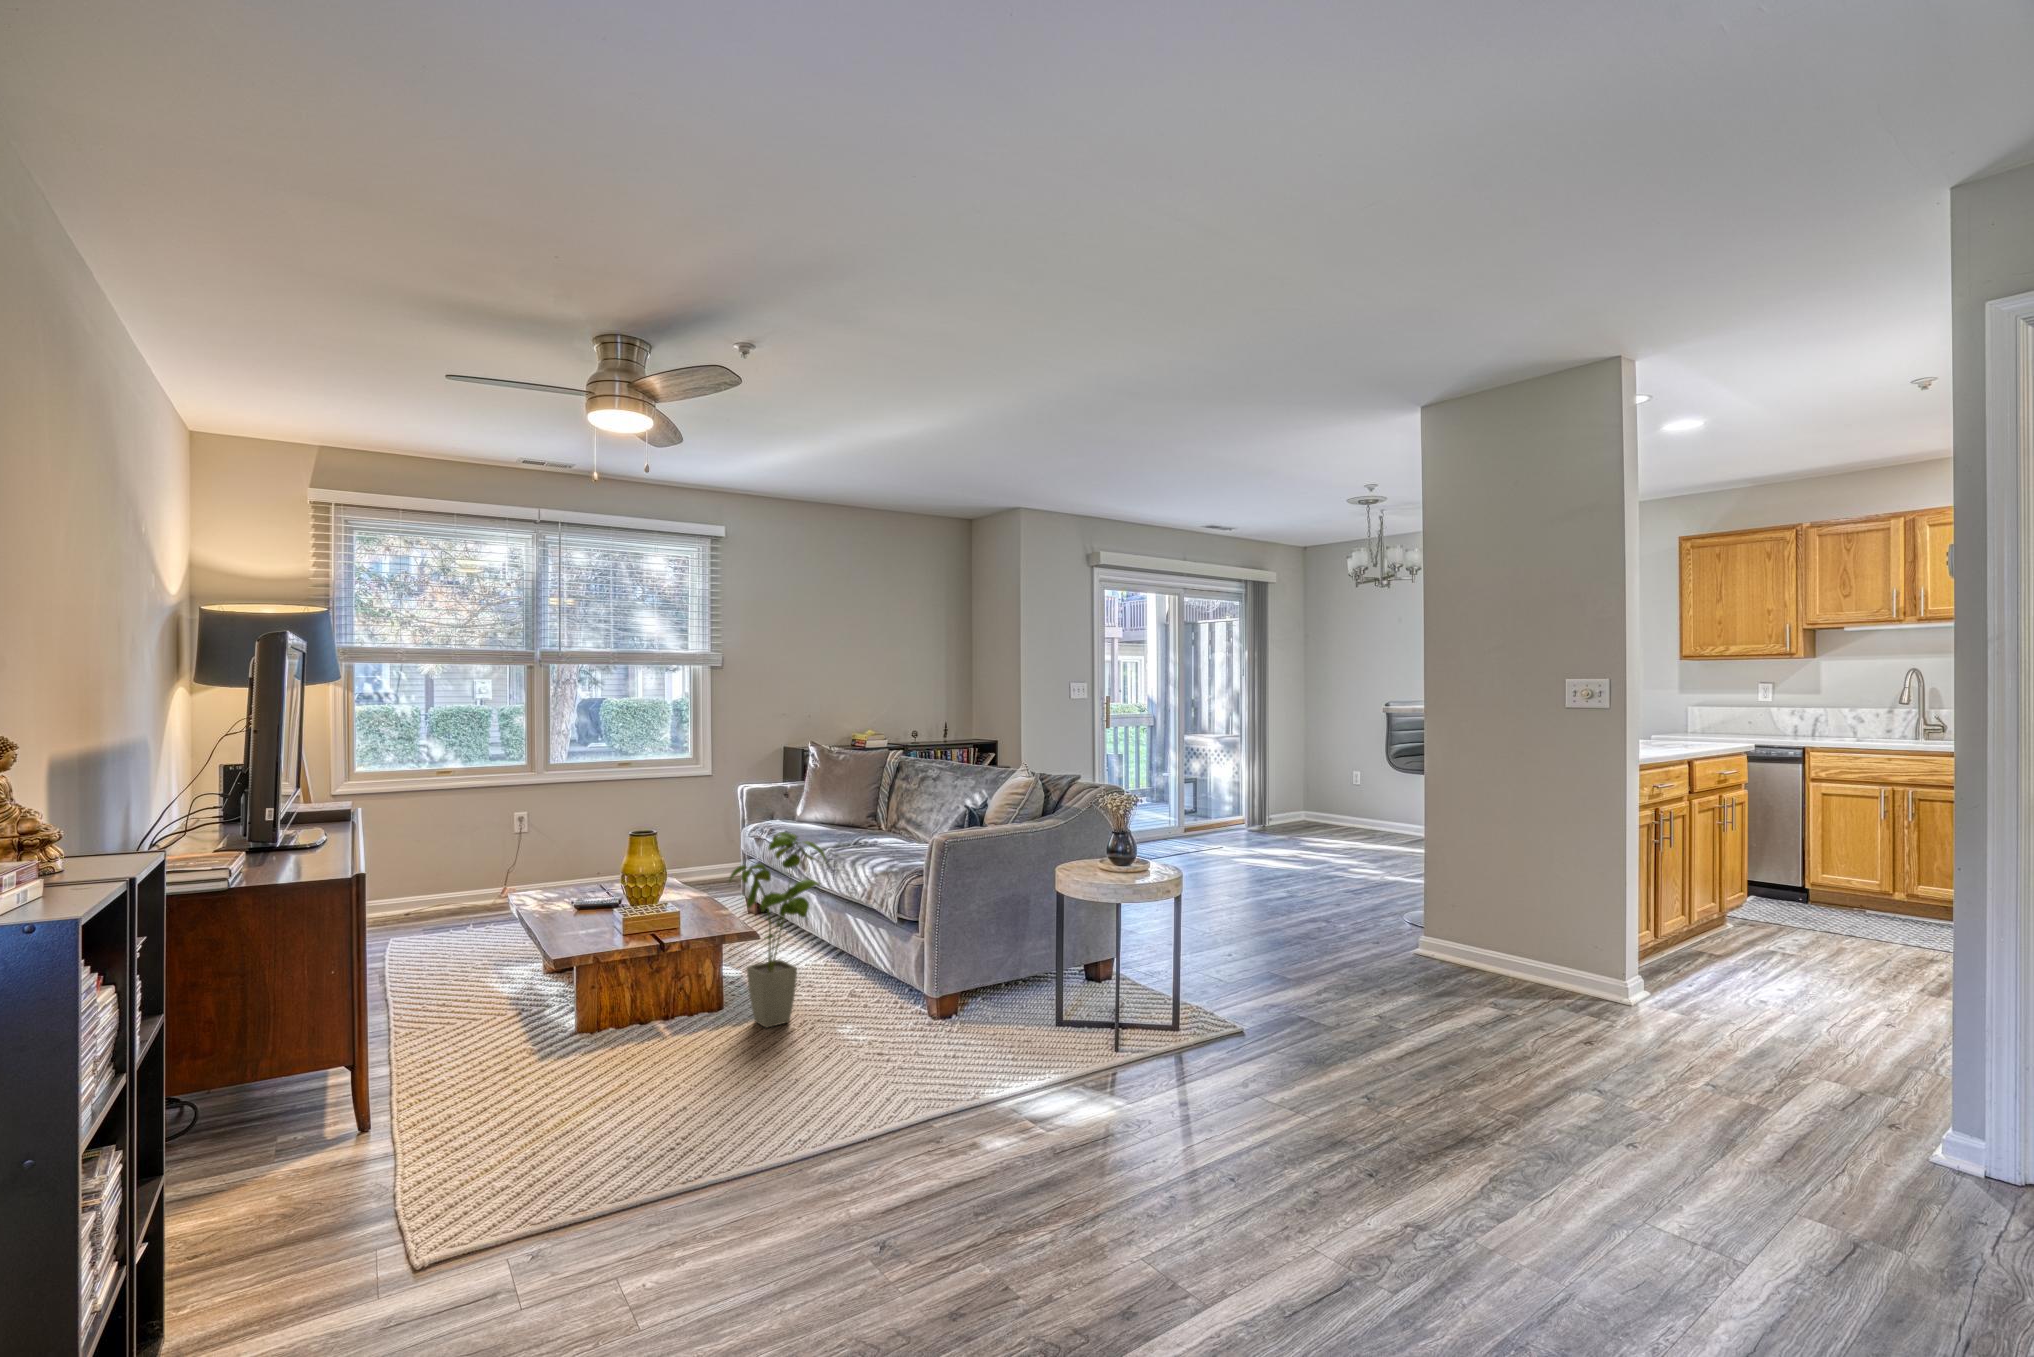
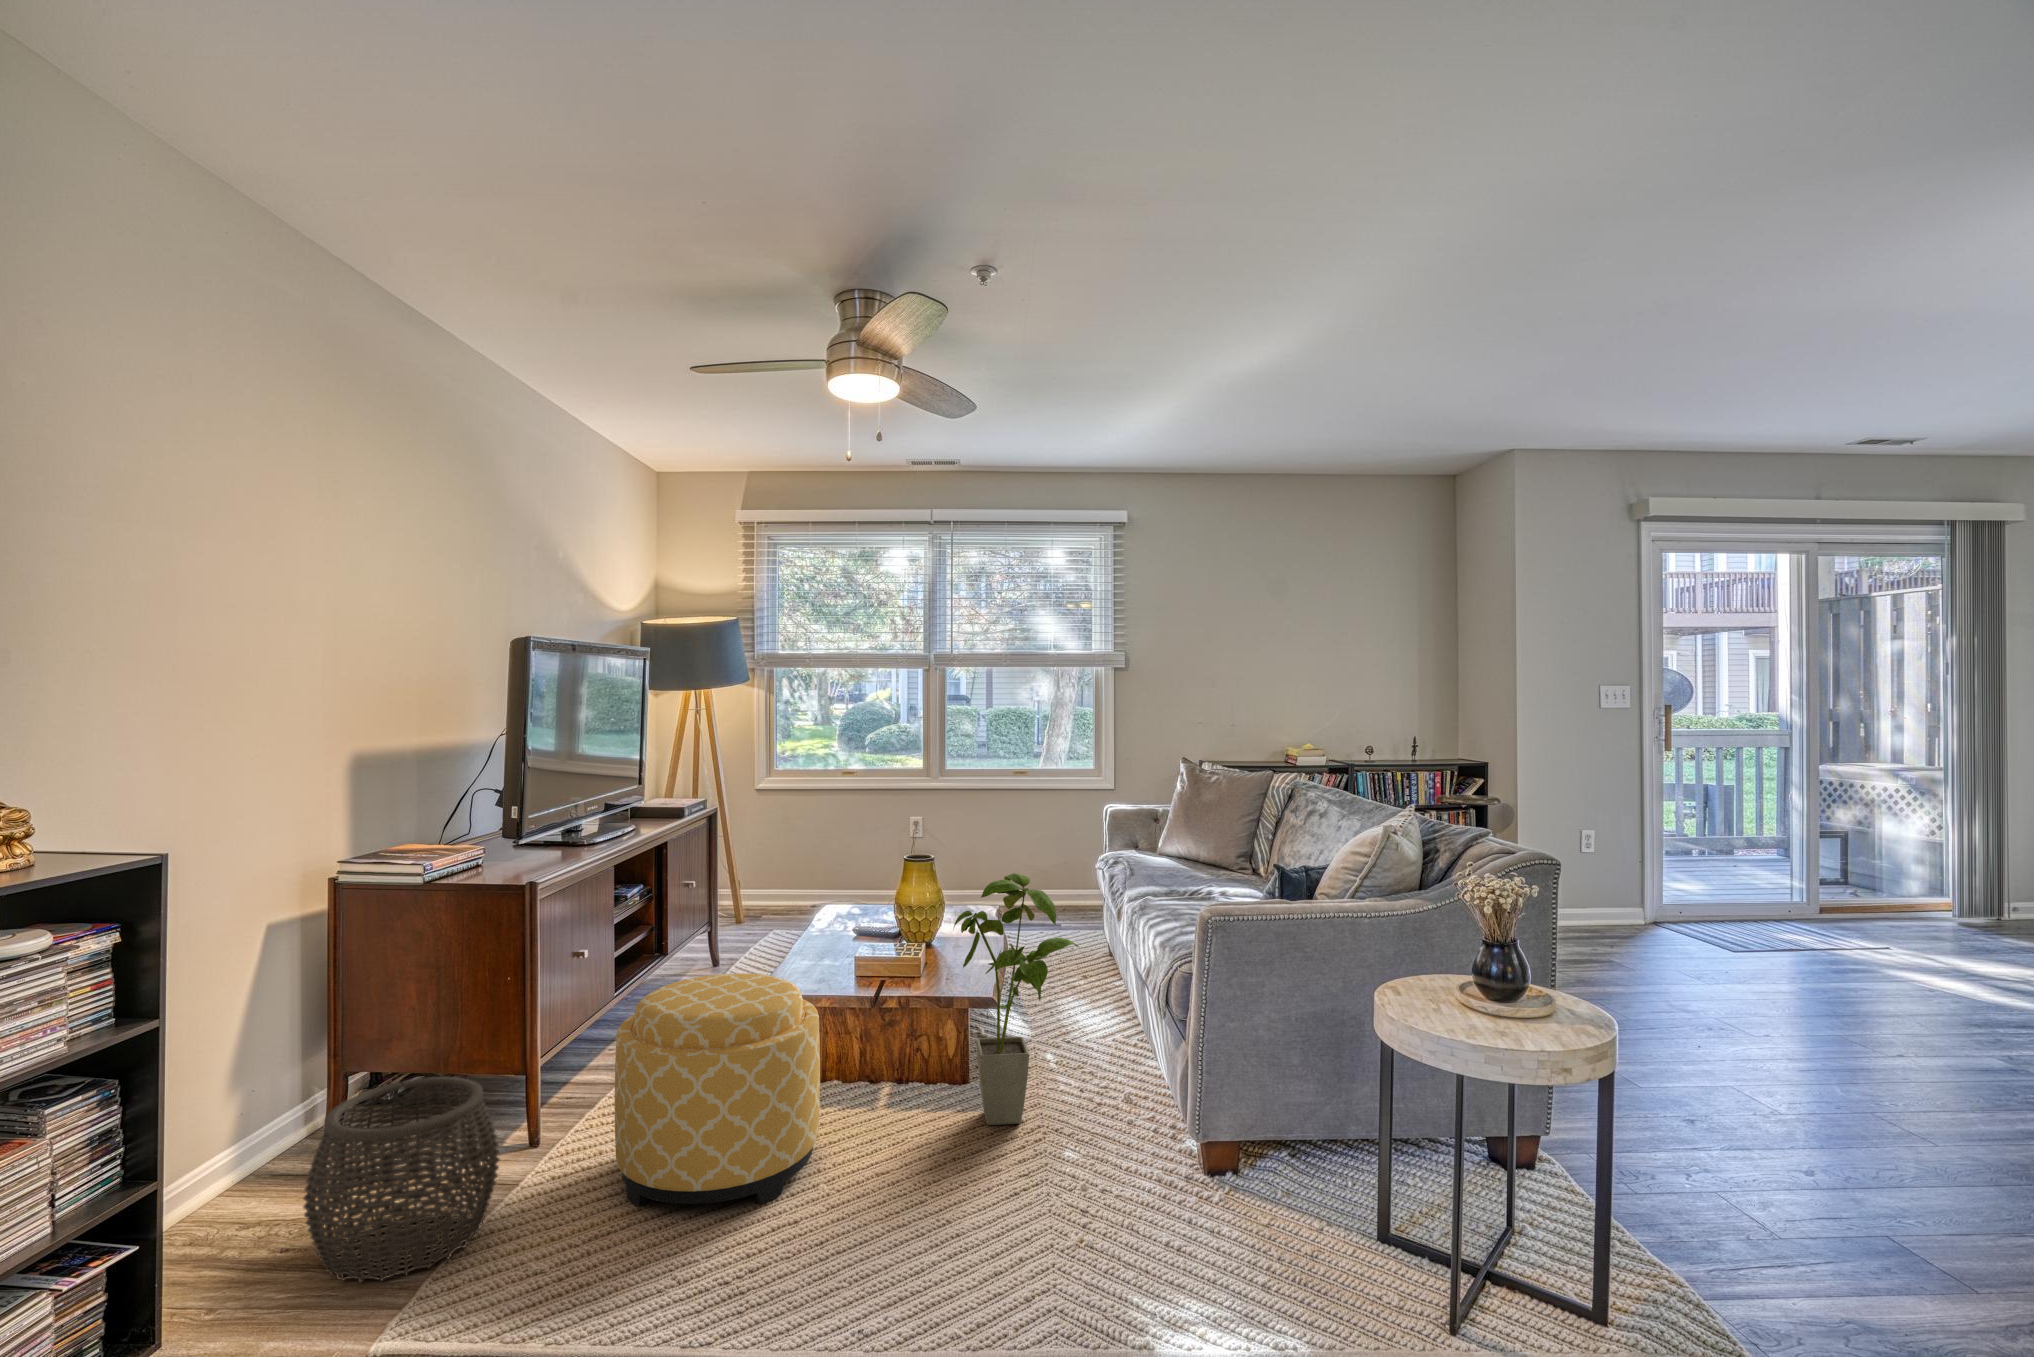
ottoman: none [481,935,661,1131] -> present [615,973,820,1207]
woven basket: none [237,1053,425,1237] -> present [303,1077,500,1282]

